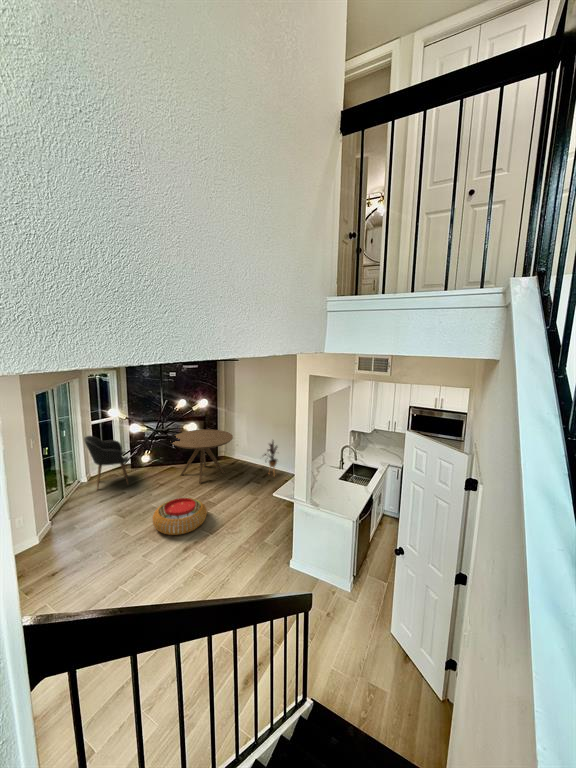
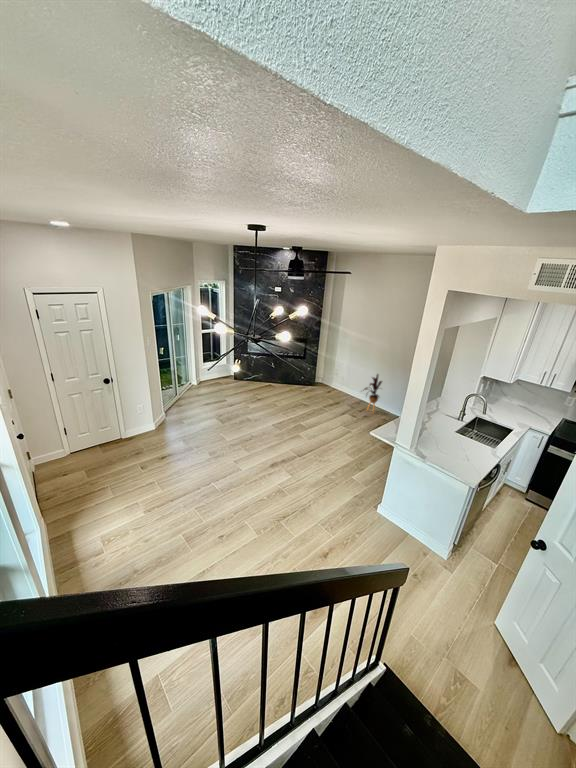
dining table: present [172,429,233,484] -> none [271,352,334,406]
armchair: present [84,436,129,489] -> none [195,343,231,395]
pouf: present [153,498,207,535] -> none [246,416,298,451]

